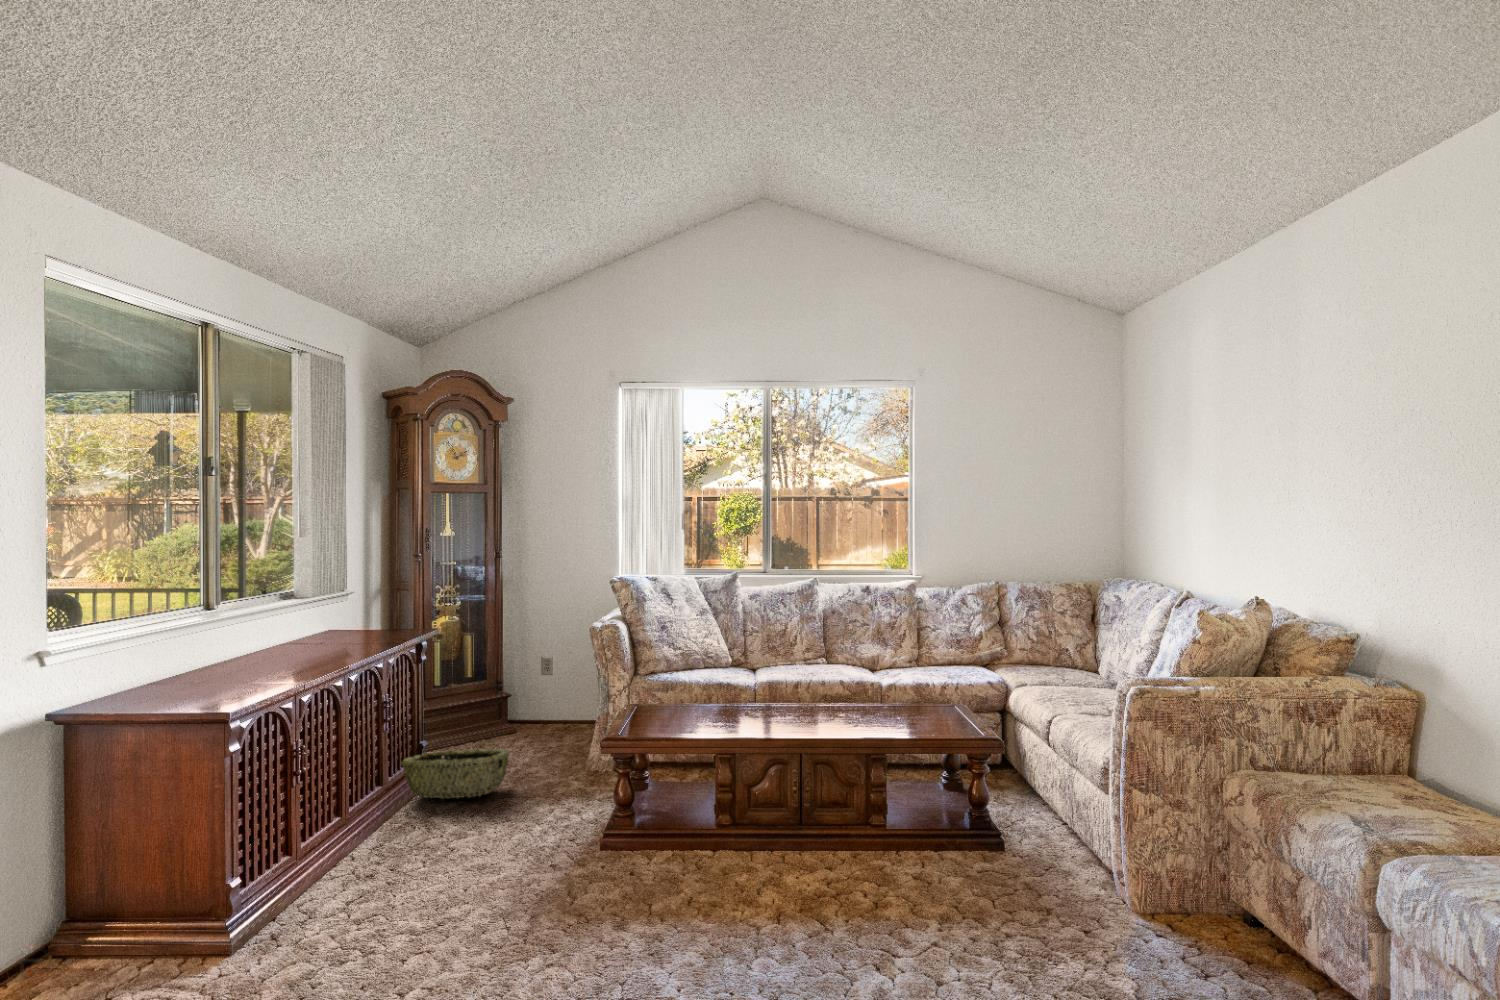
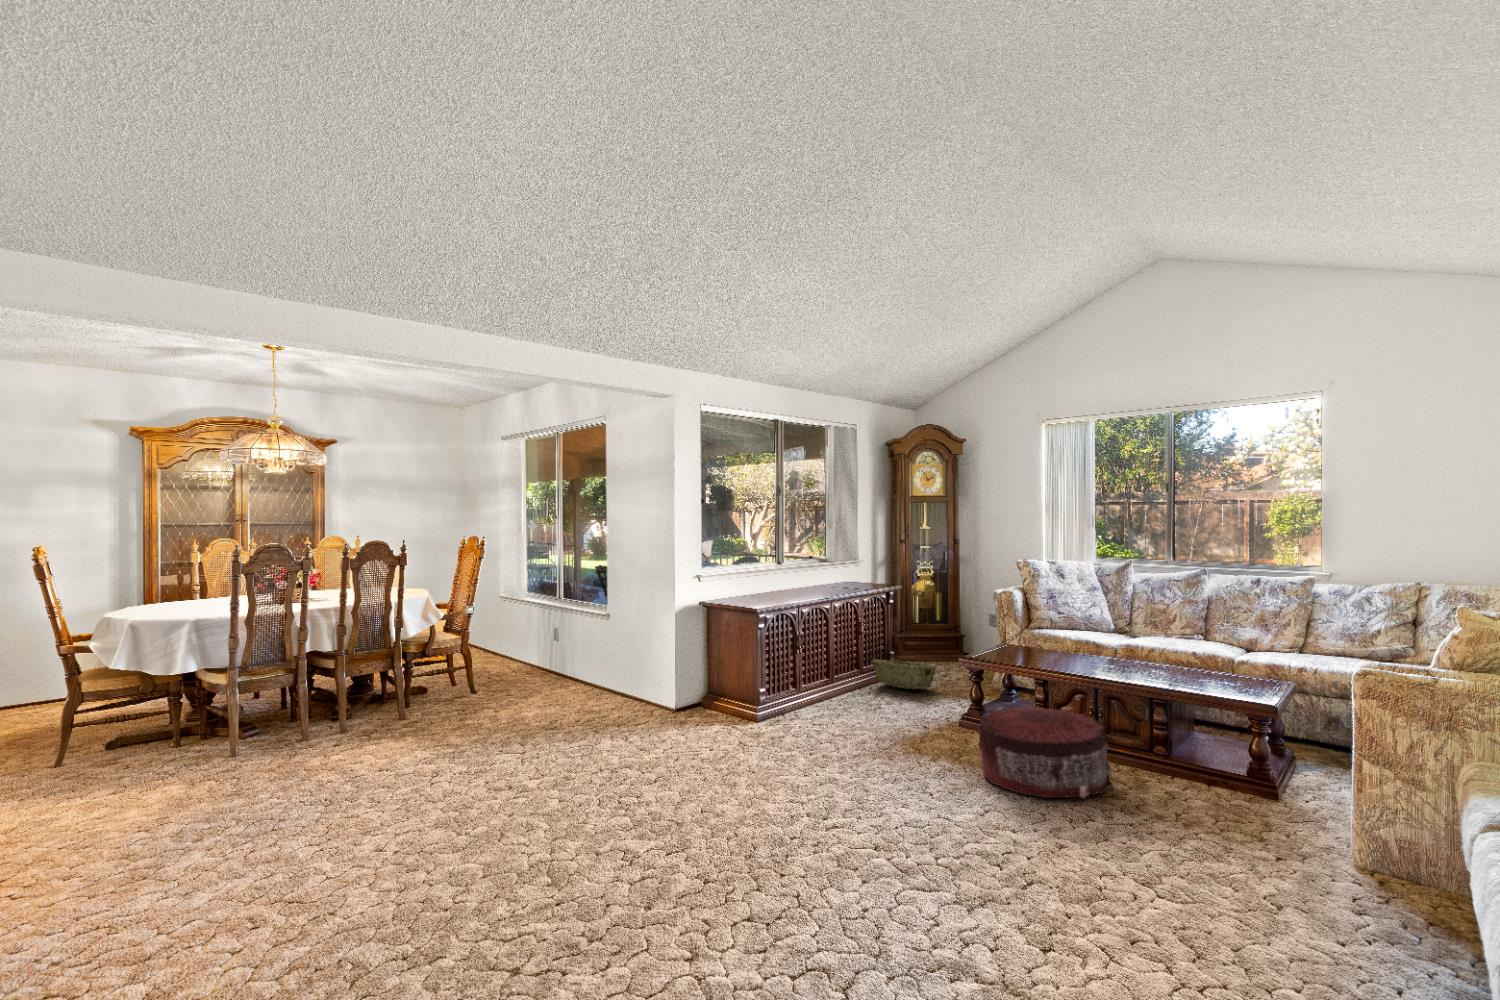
pouf: none [696,798,879,953] -> present [978,707,1112,798]

